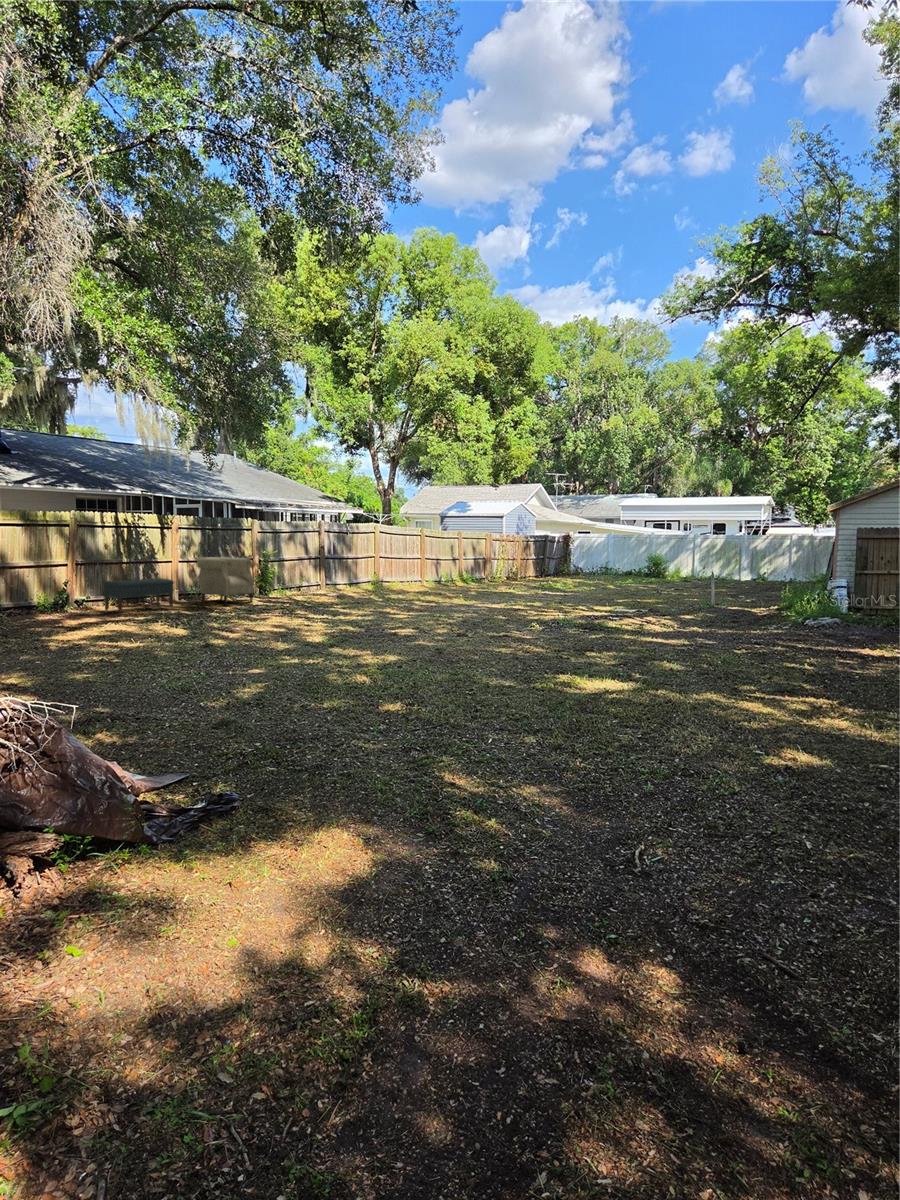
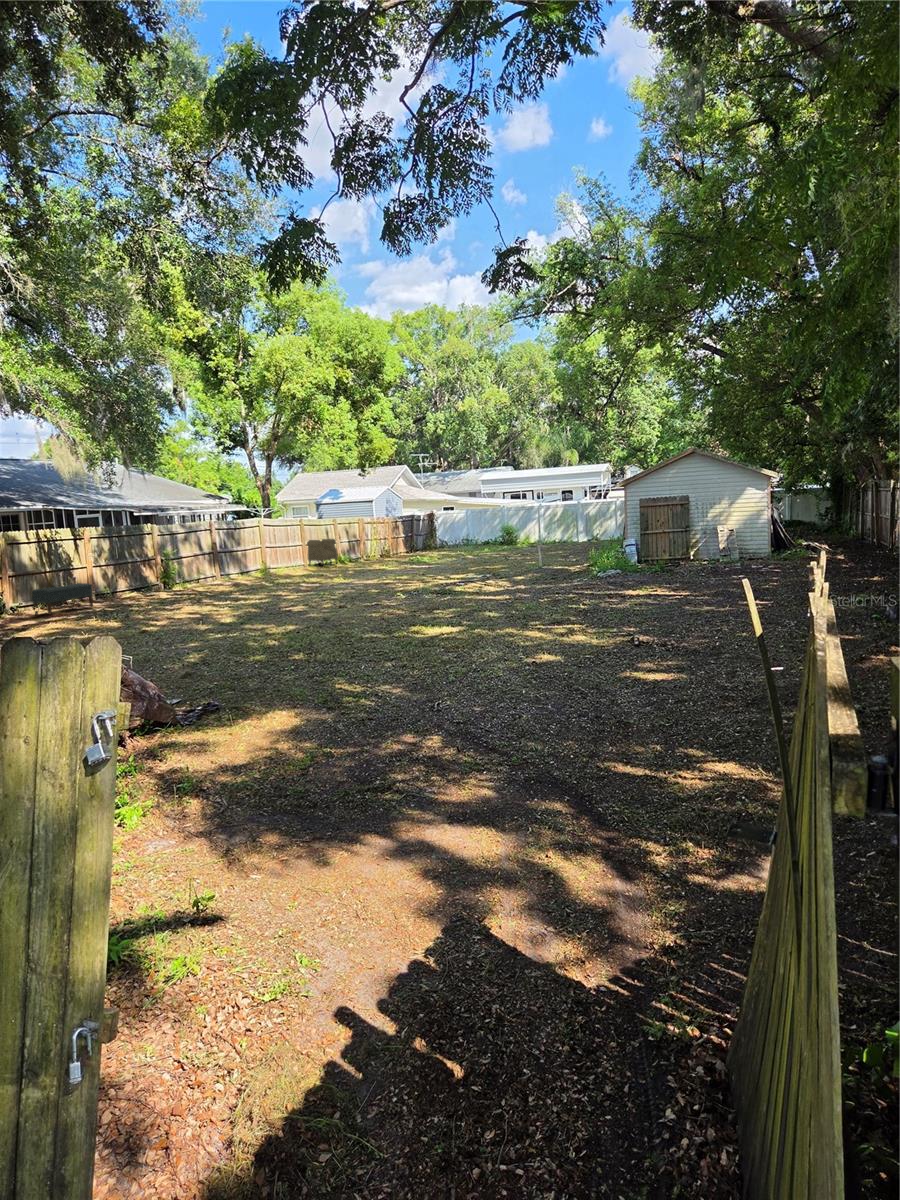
chair: present [197,557,254,605] -> present [307,539,338,566]

